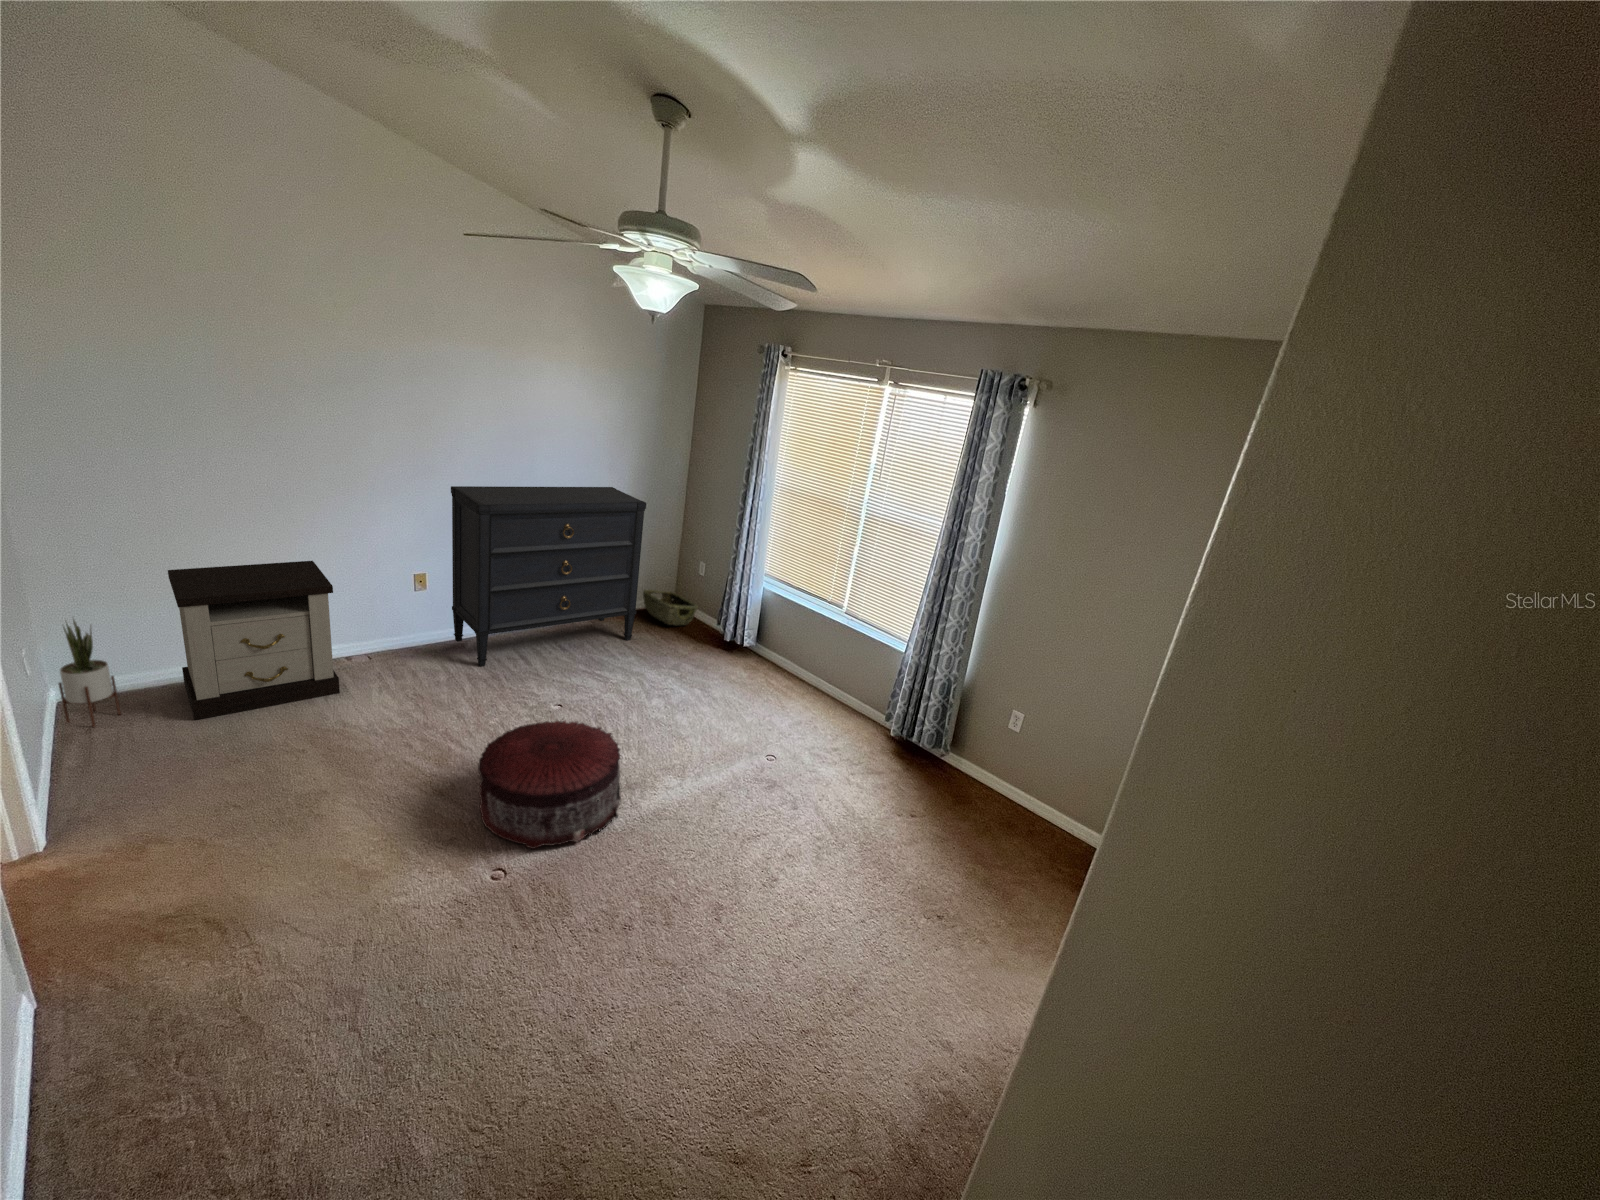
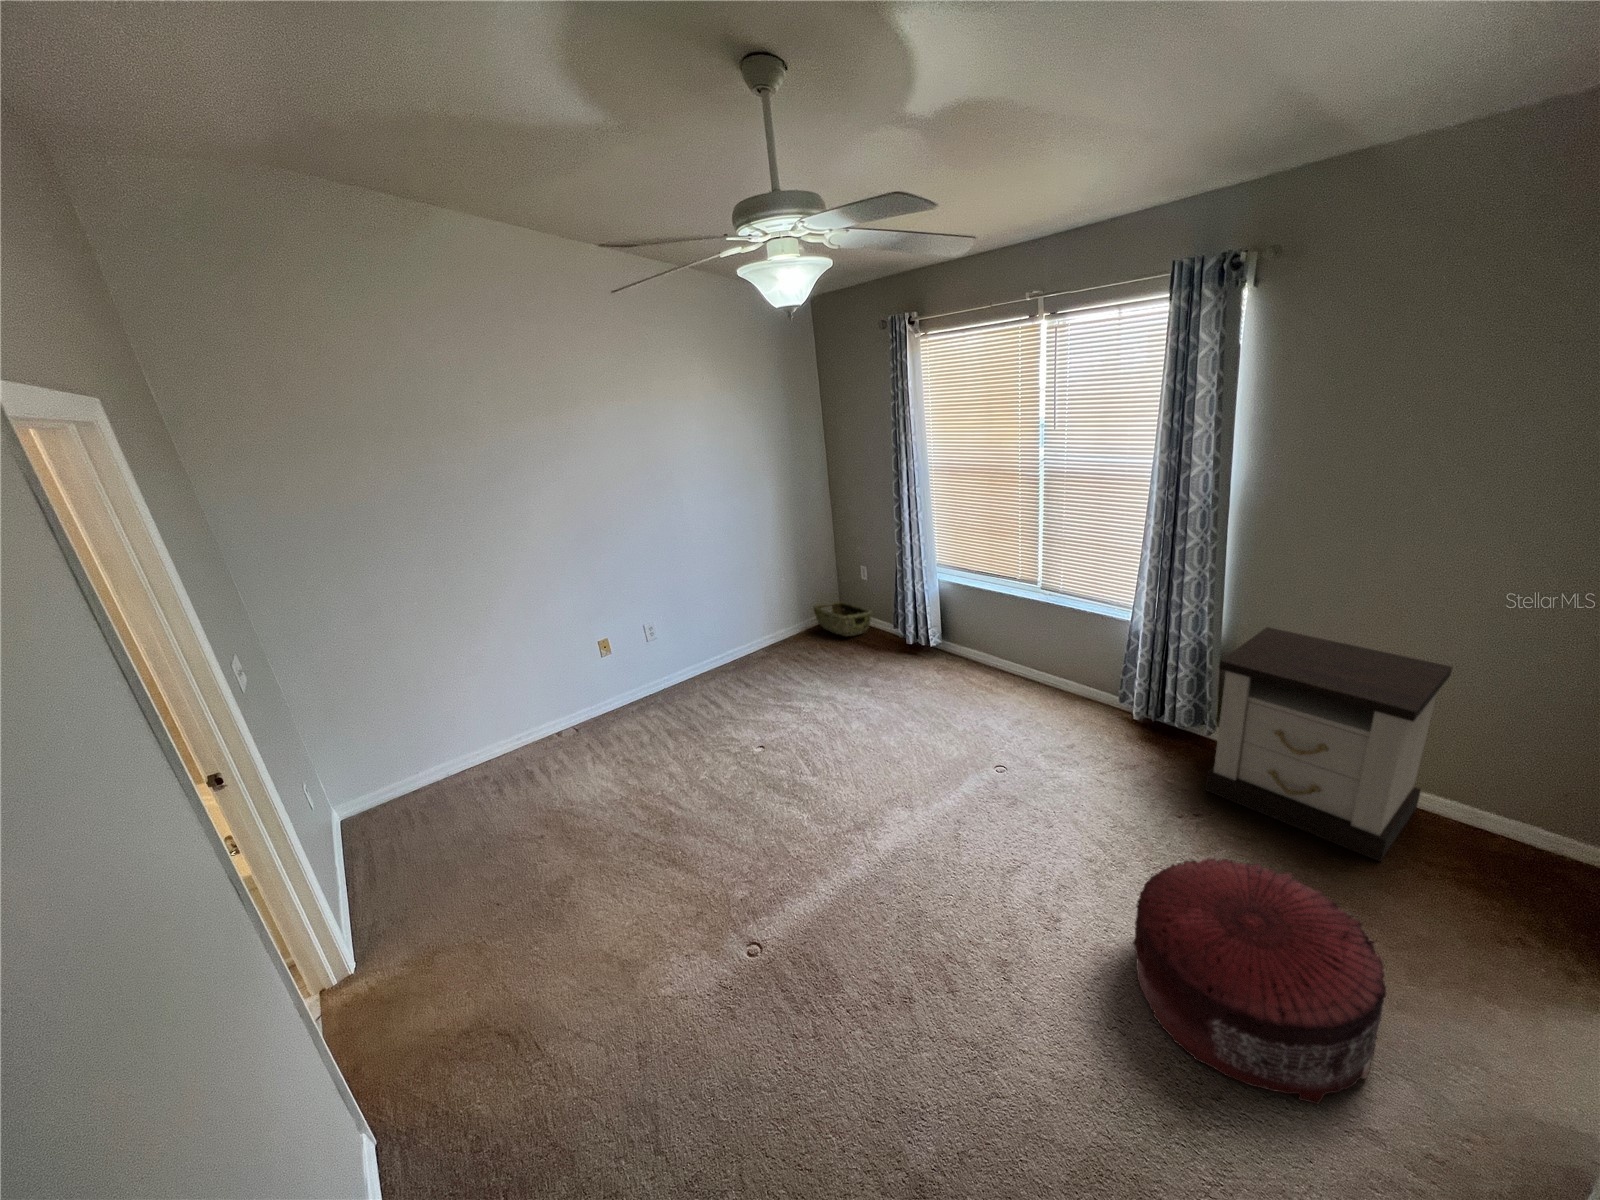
dresser: present [451,486,646,666] -> none [615,510,814,717]
nightstand: present [168,561,340,720] -> present [1205,627,1452,862]
potted plant: present [58,620,121,727] -> none [325,743,388,840]
pouf: present [478,721,621,849] -> present [1133,858,1386,1104]

